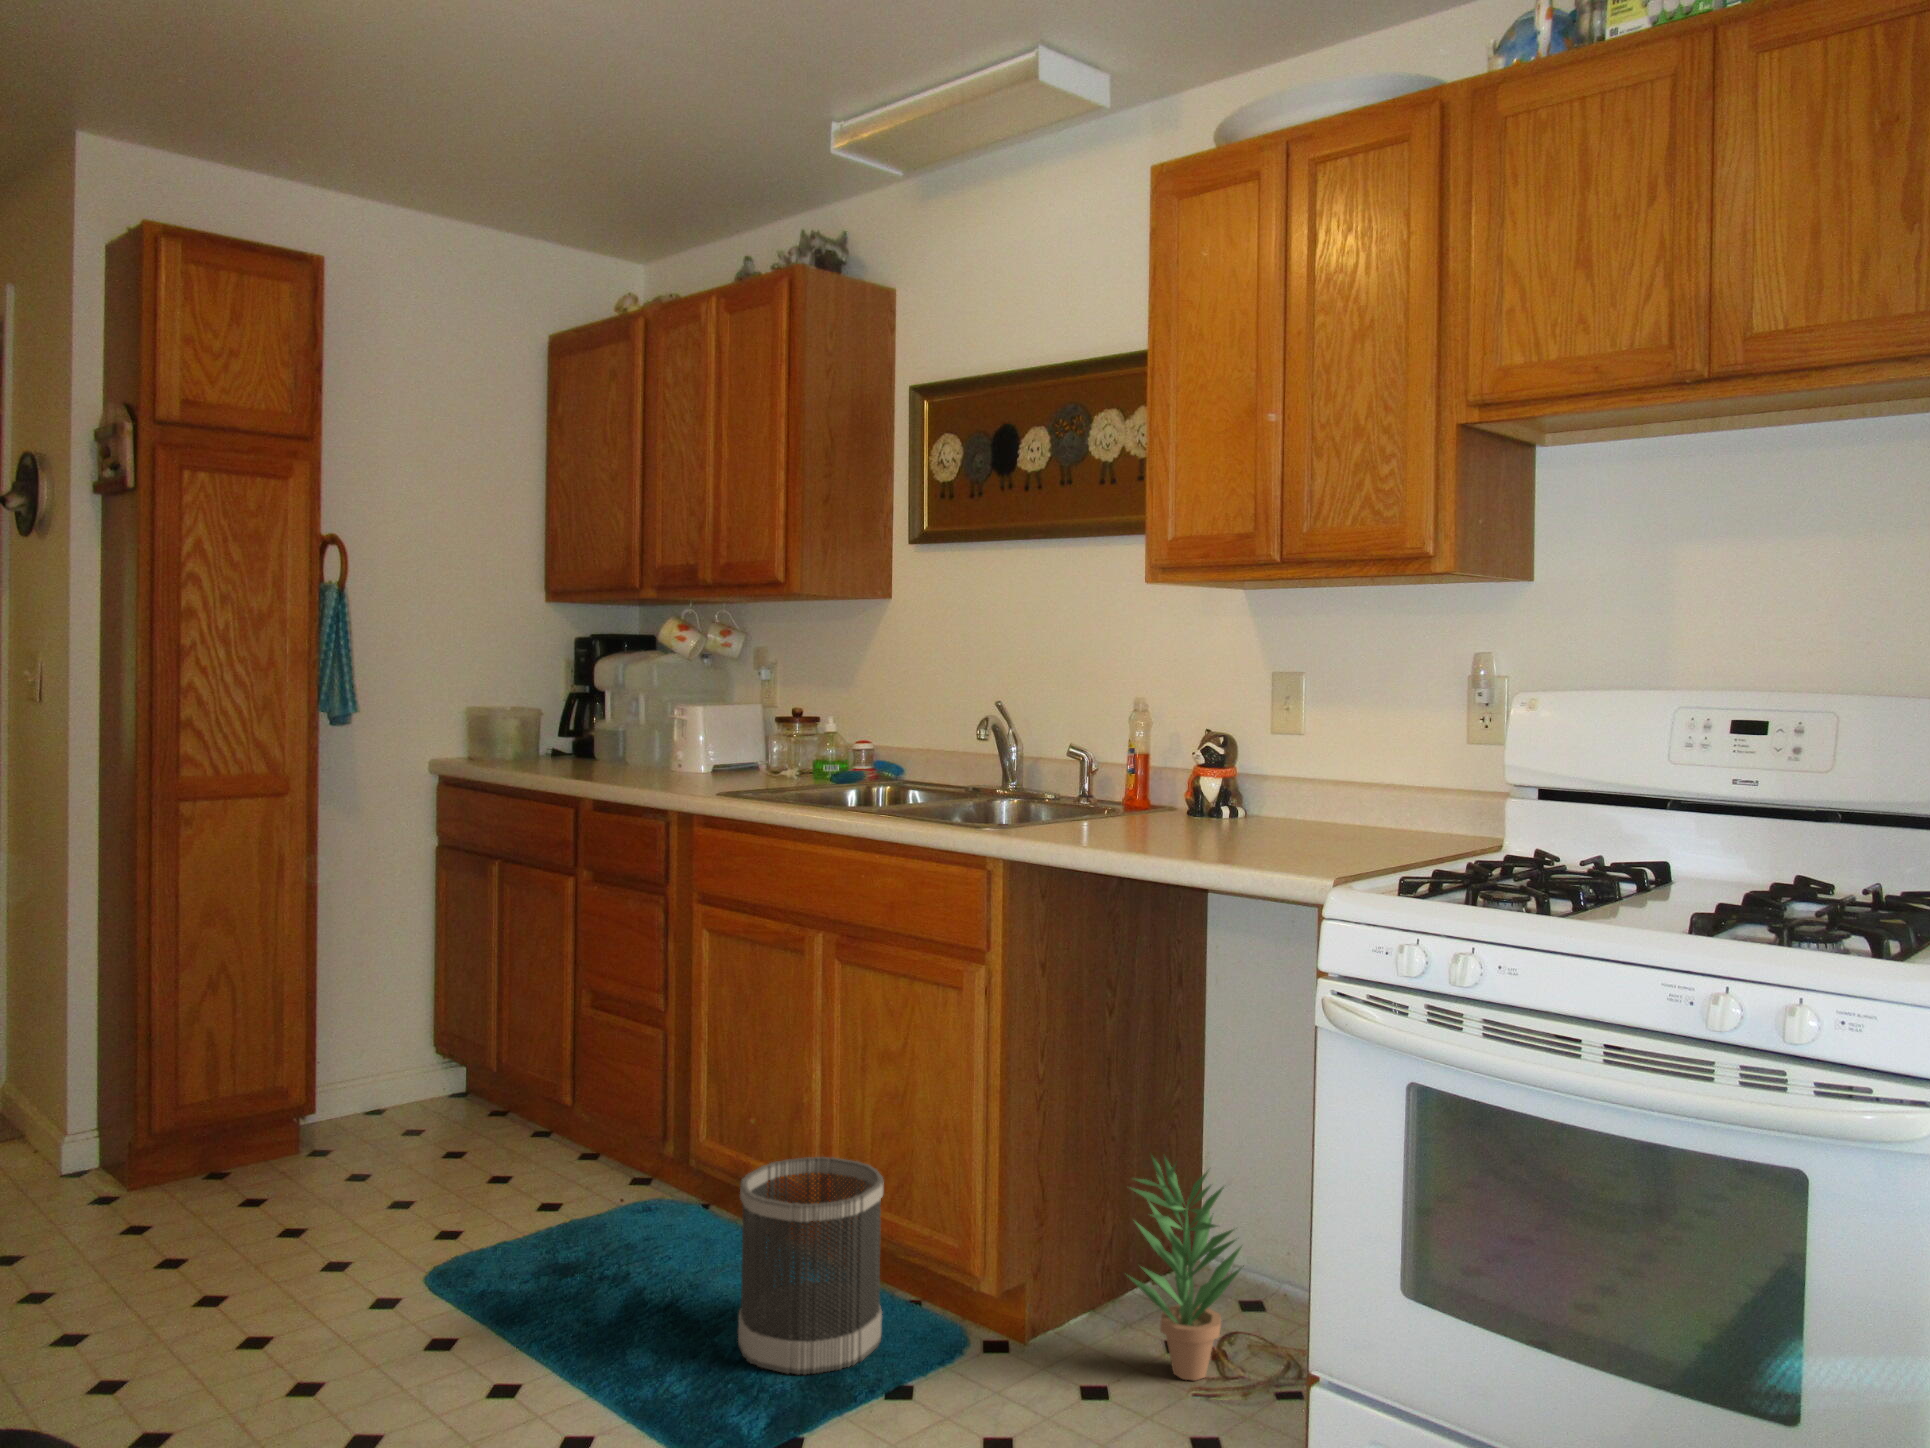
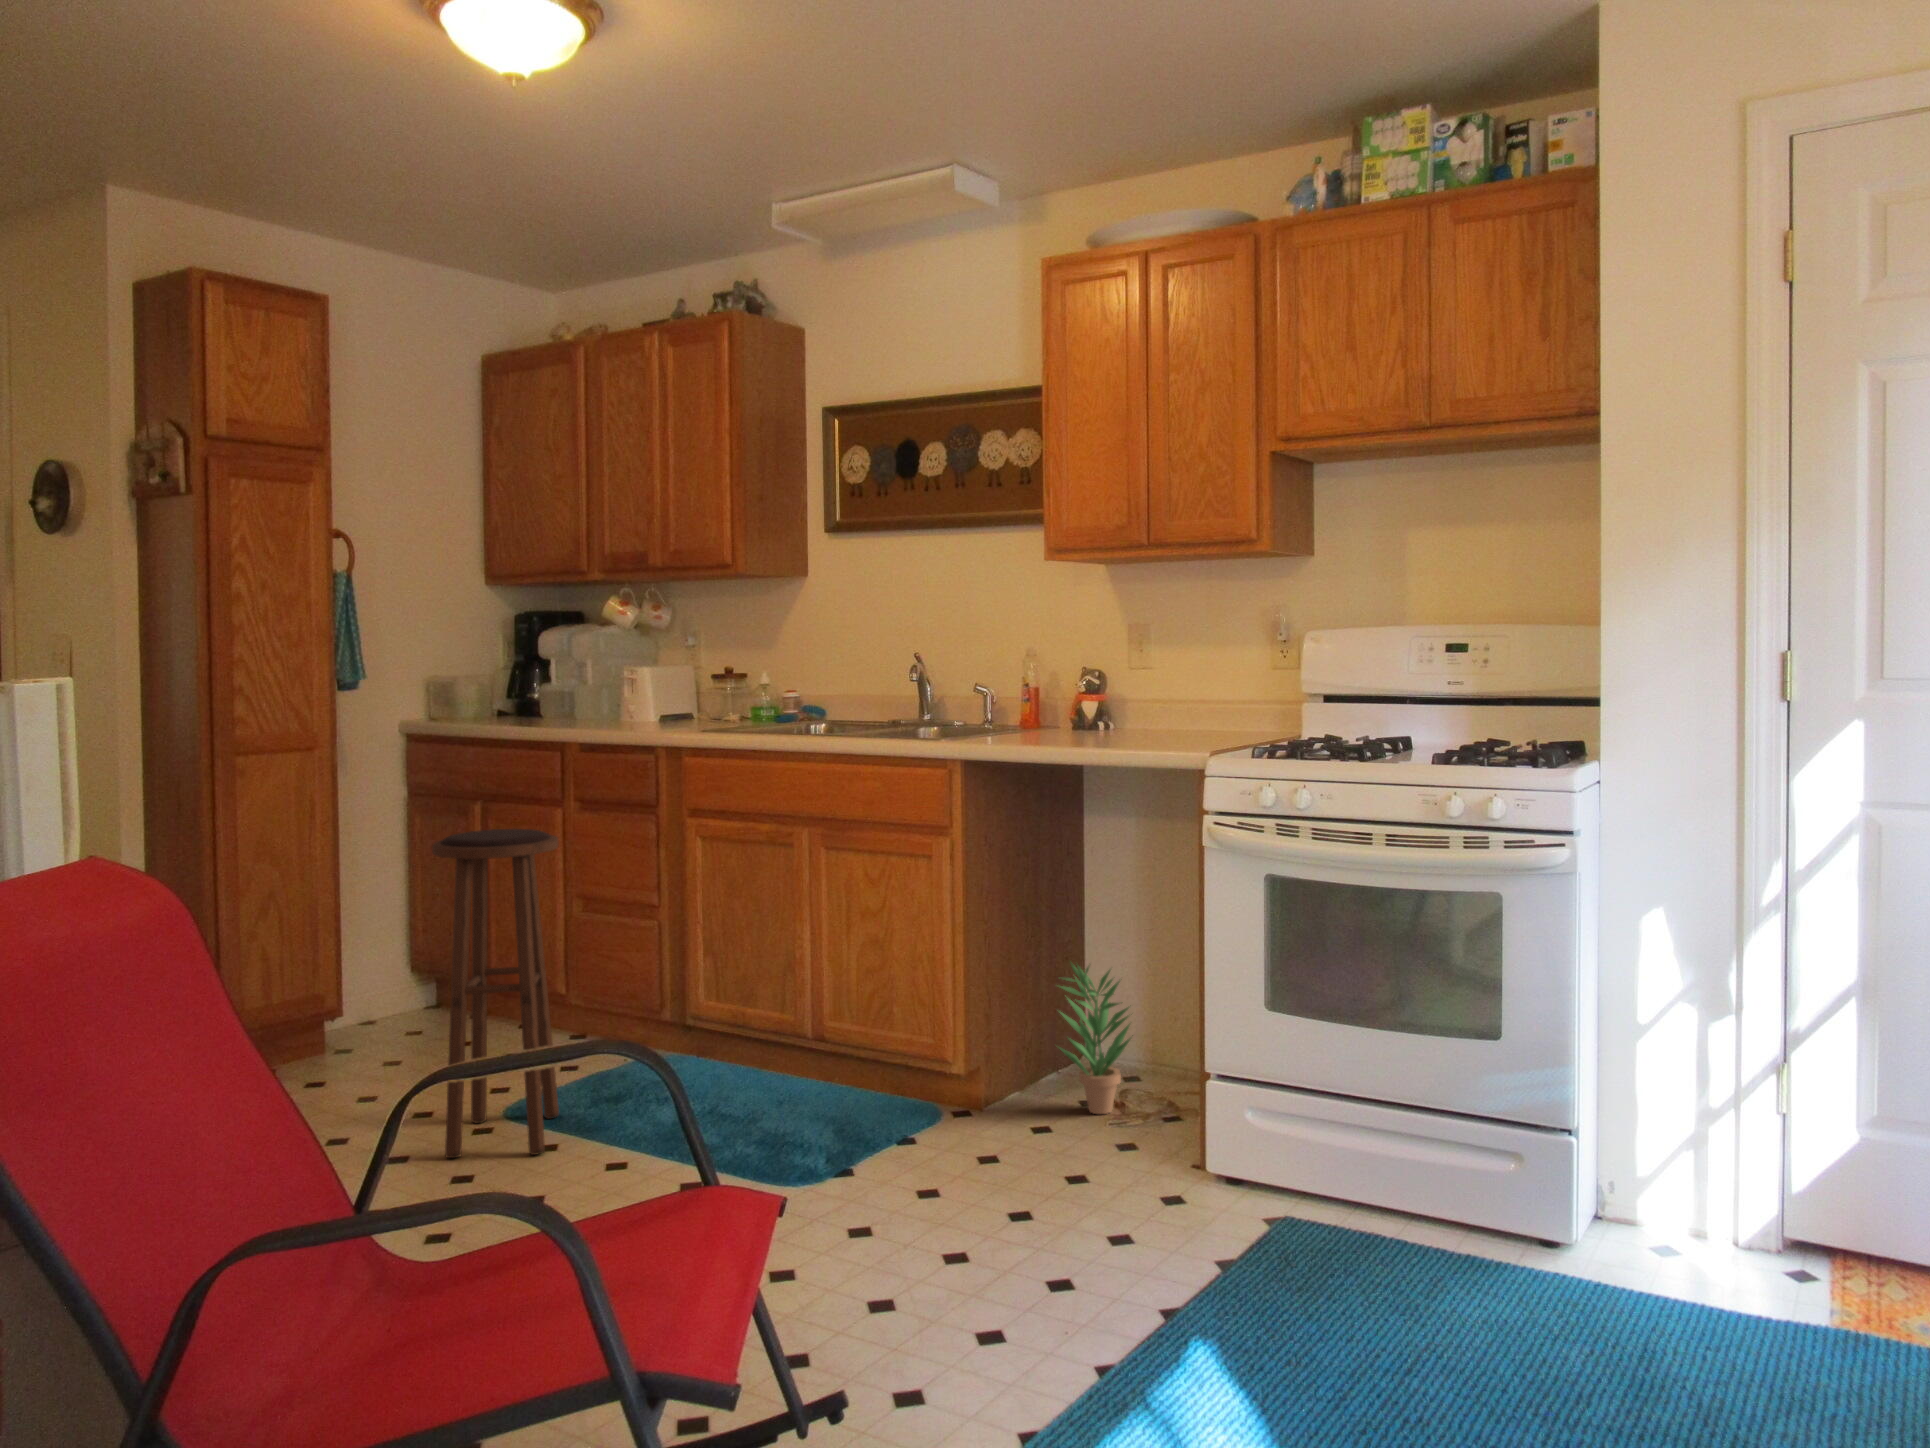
stool: none [303,922,480,1366] -> present [432,829,559,1158]
wastebasket: present [738,1157,884,1374] -> none [771,989,877,1136]

